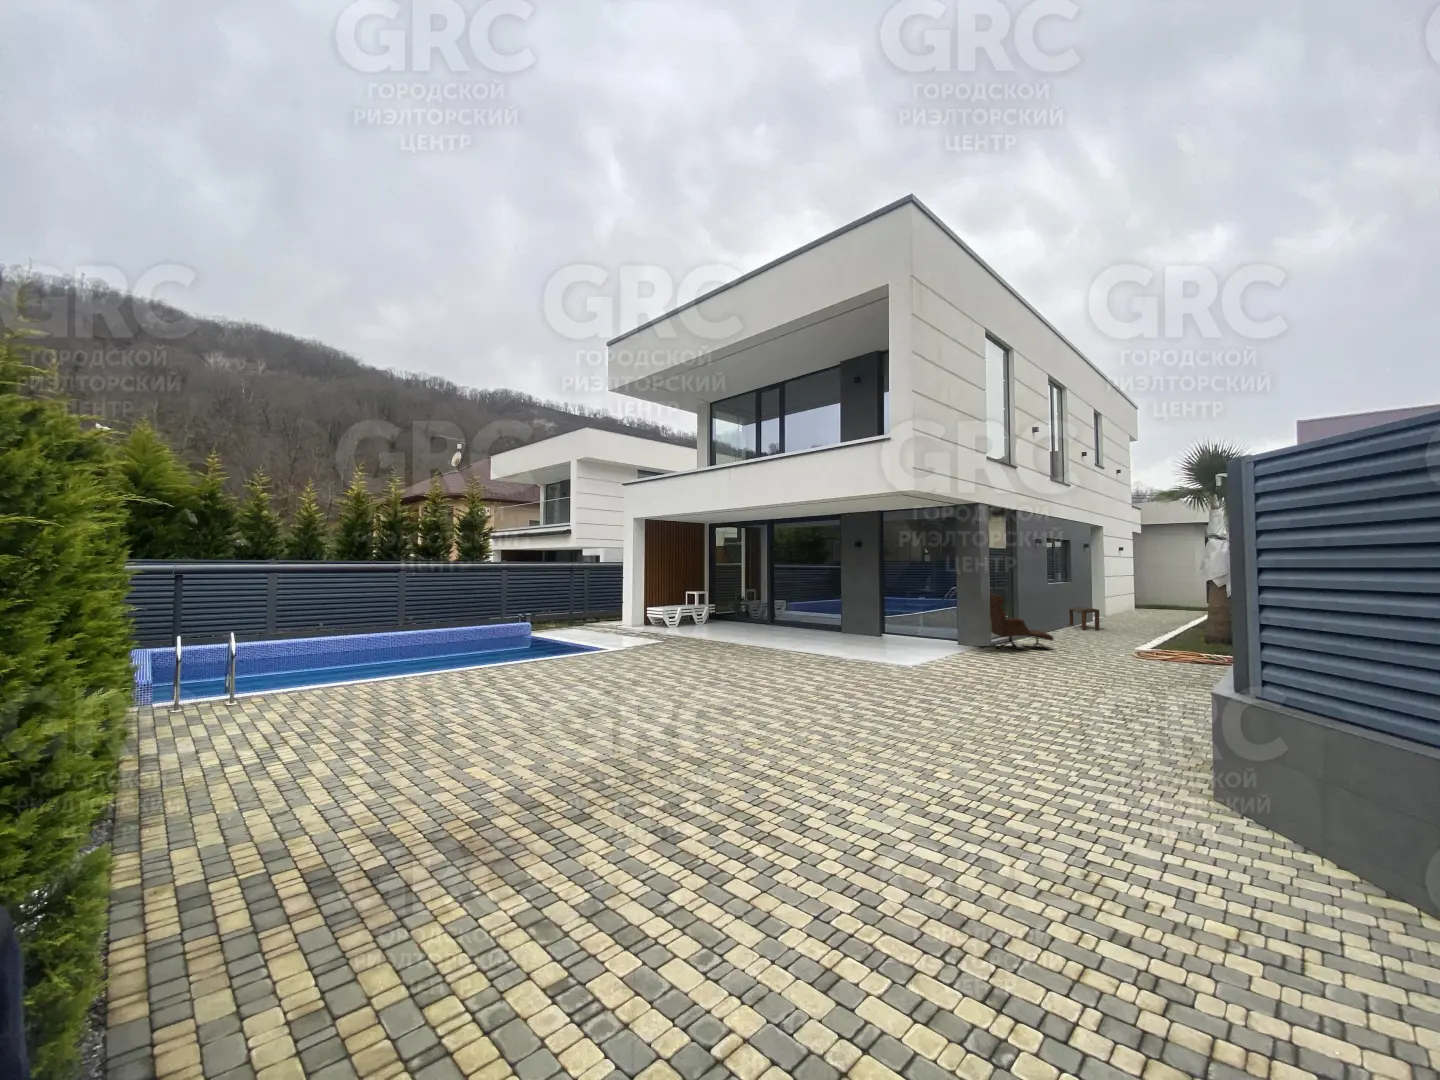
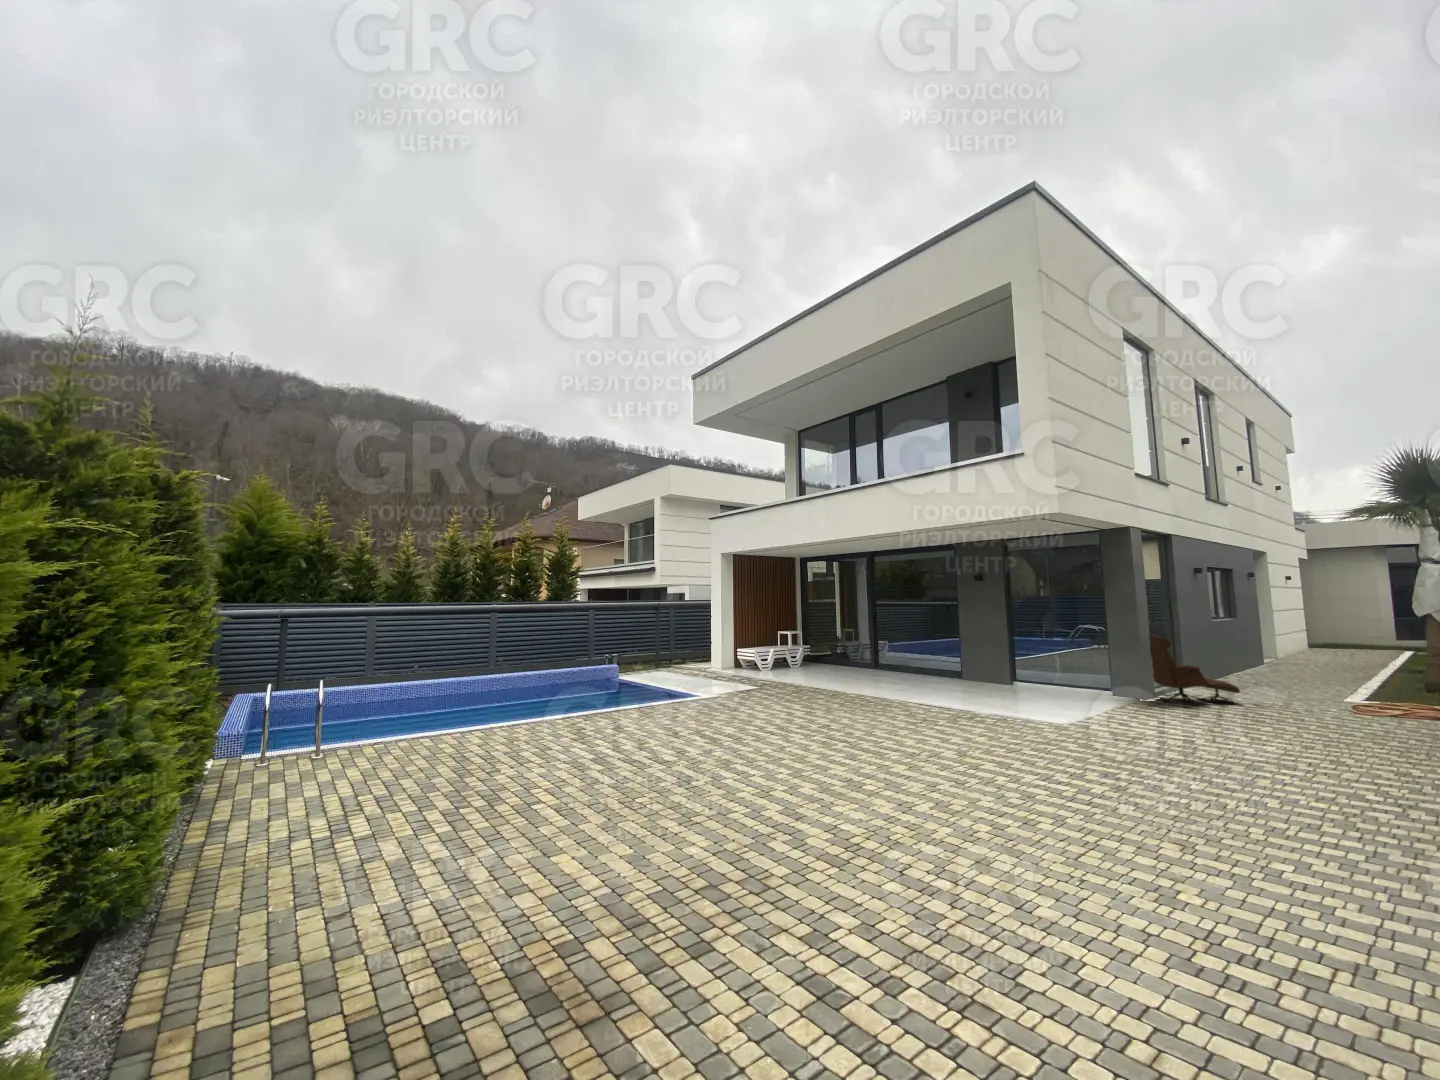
bench: present [1069,607,1099,630] -> none [1239,650,1286,678]

